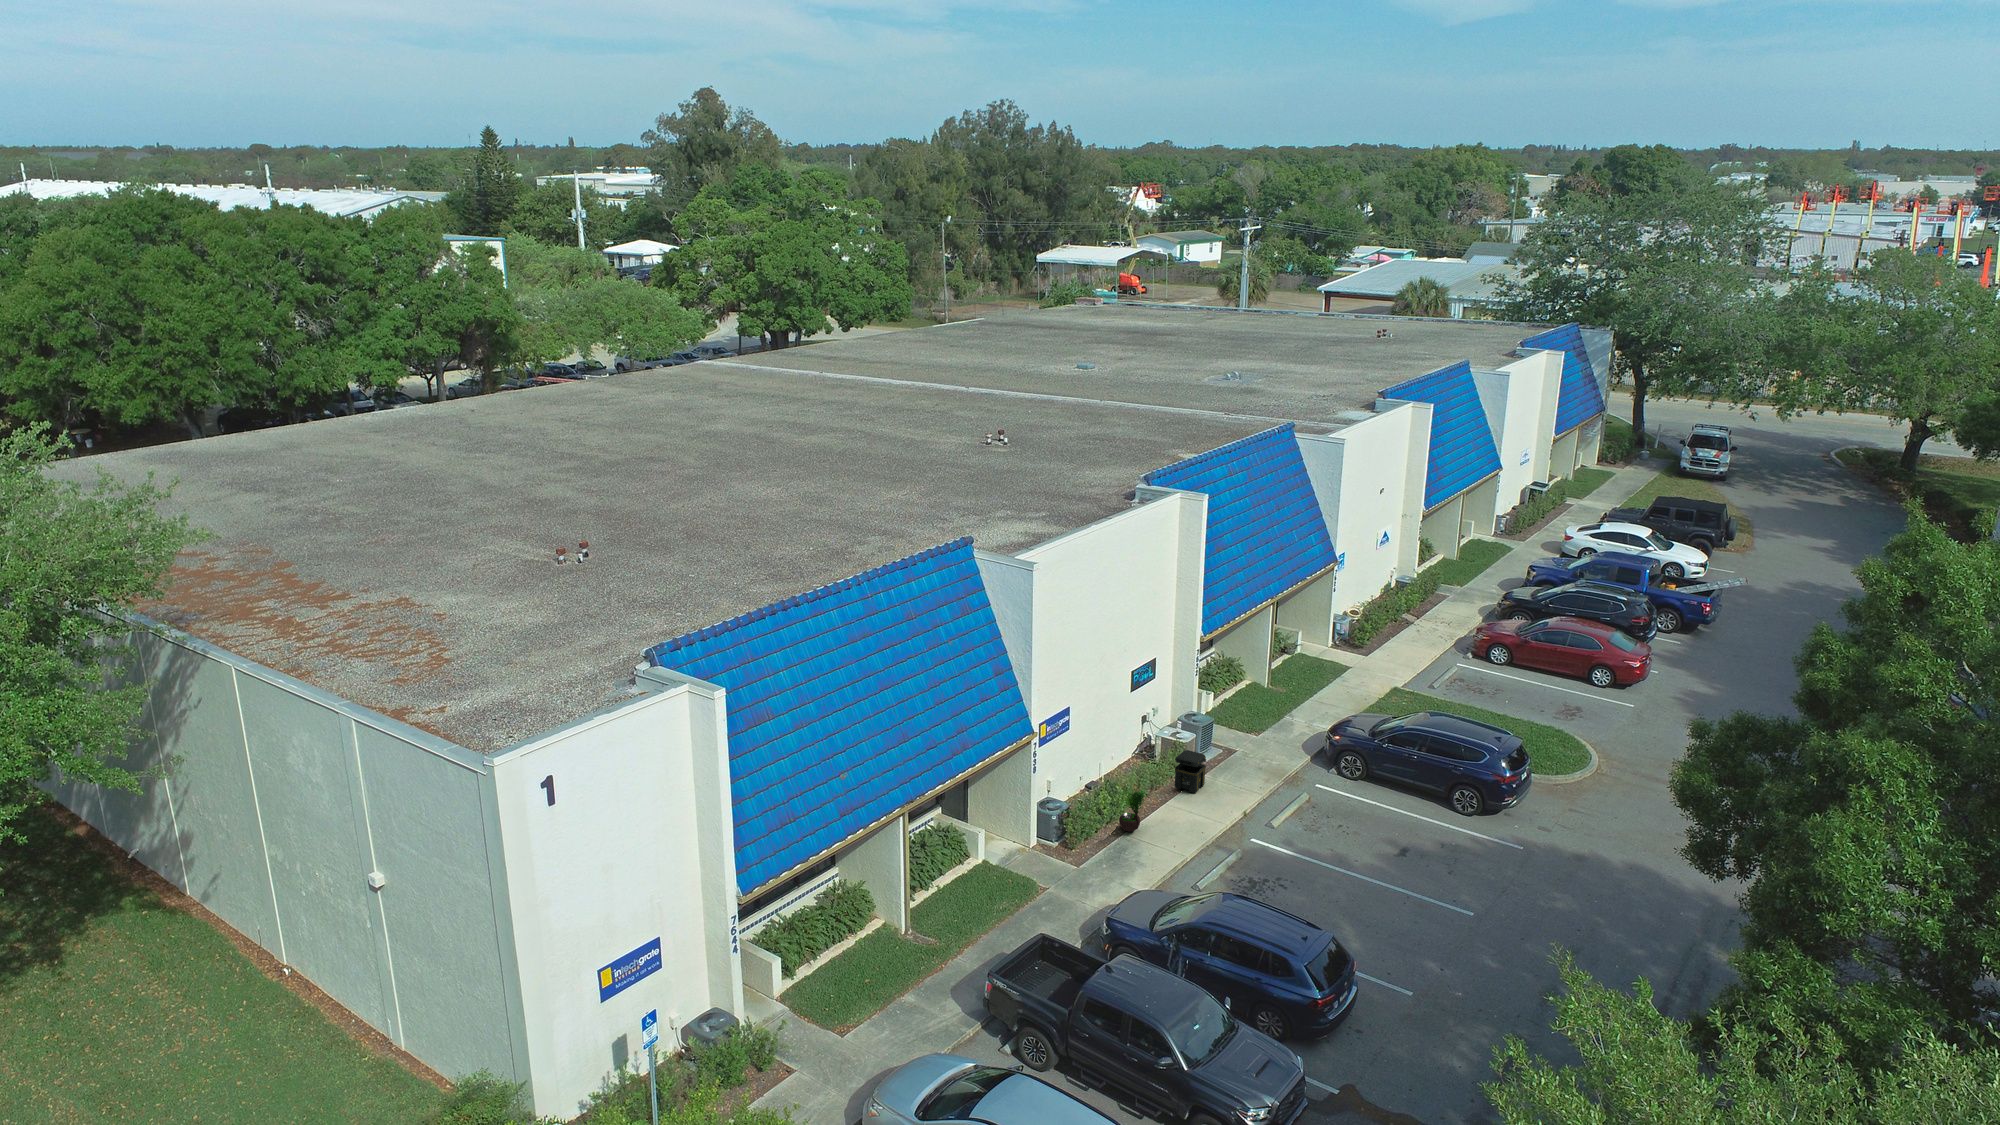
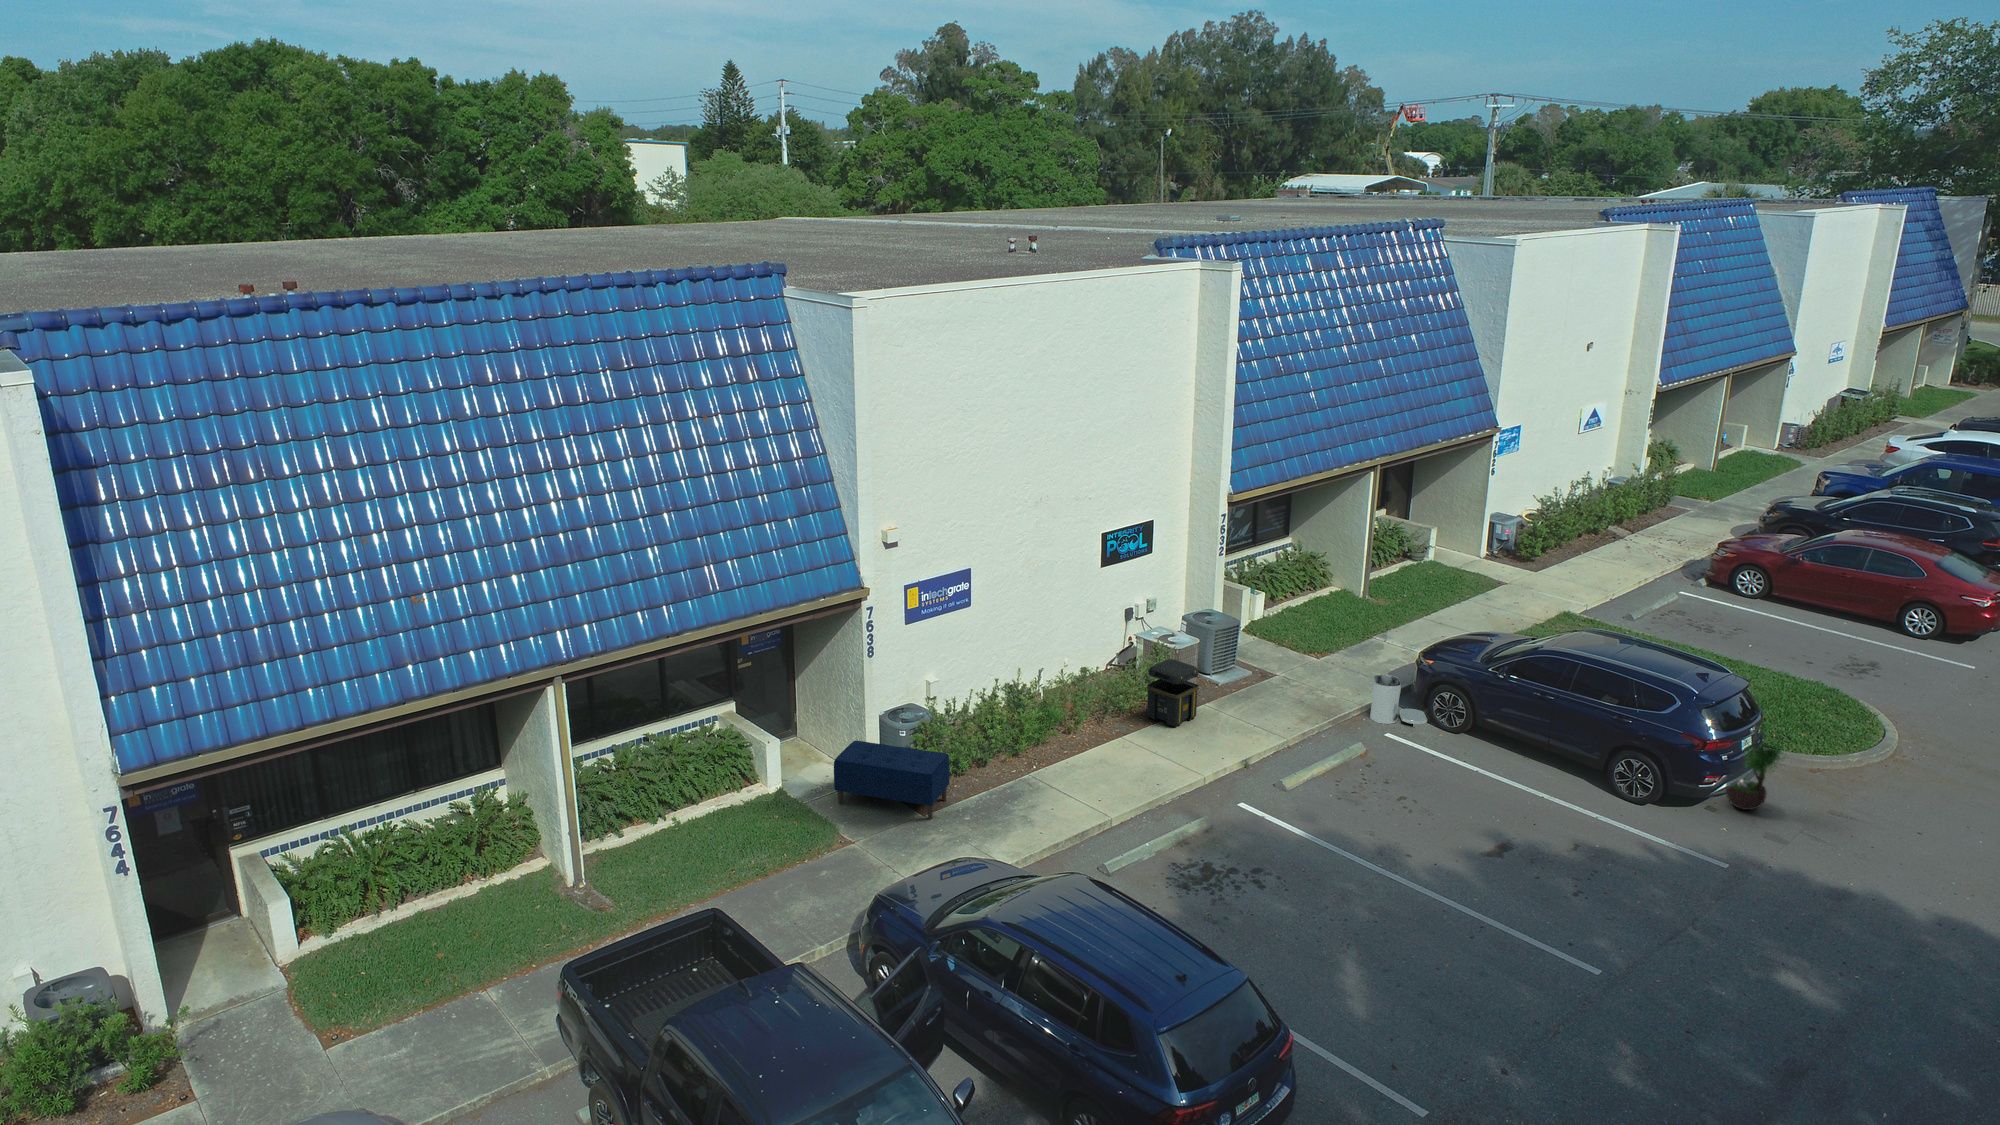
trash can: none [1305,748,1340,778] -> present [1370,675,1427,724]
potted tree: present [1119,789,1145,832] -> present [1726,738,1783,810]
bench: none [1021,825,1087,869] -> present [834,741,950,819]

